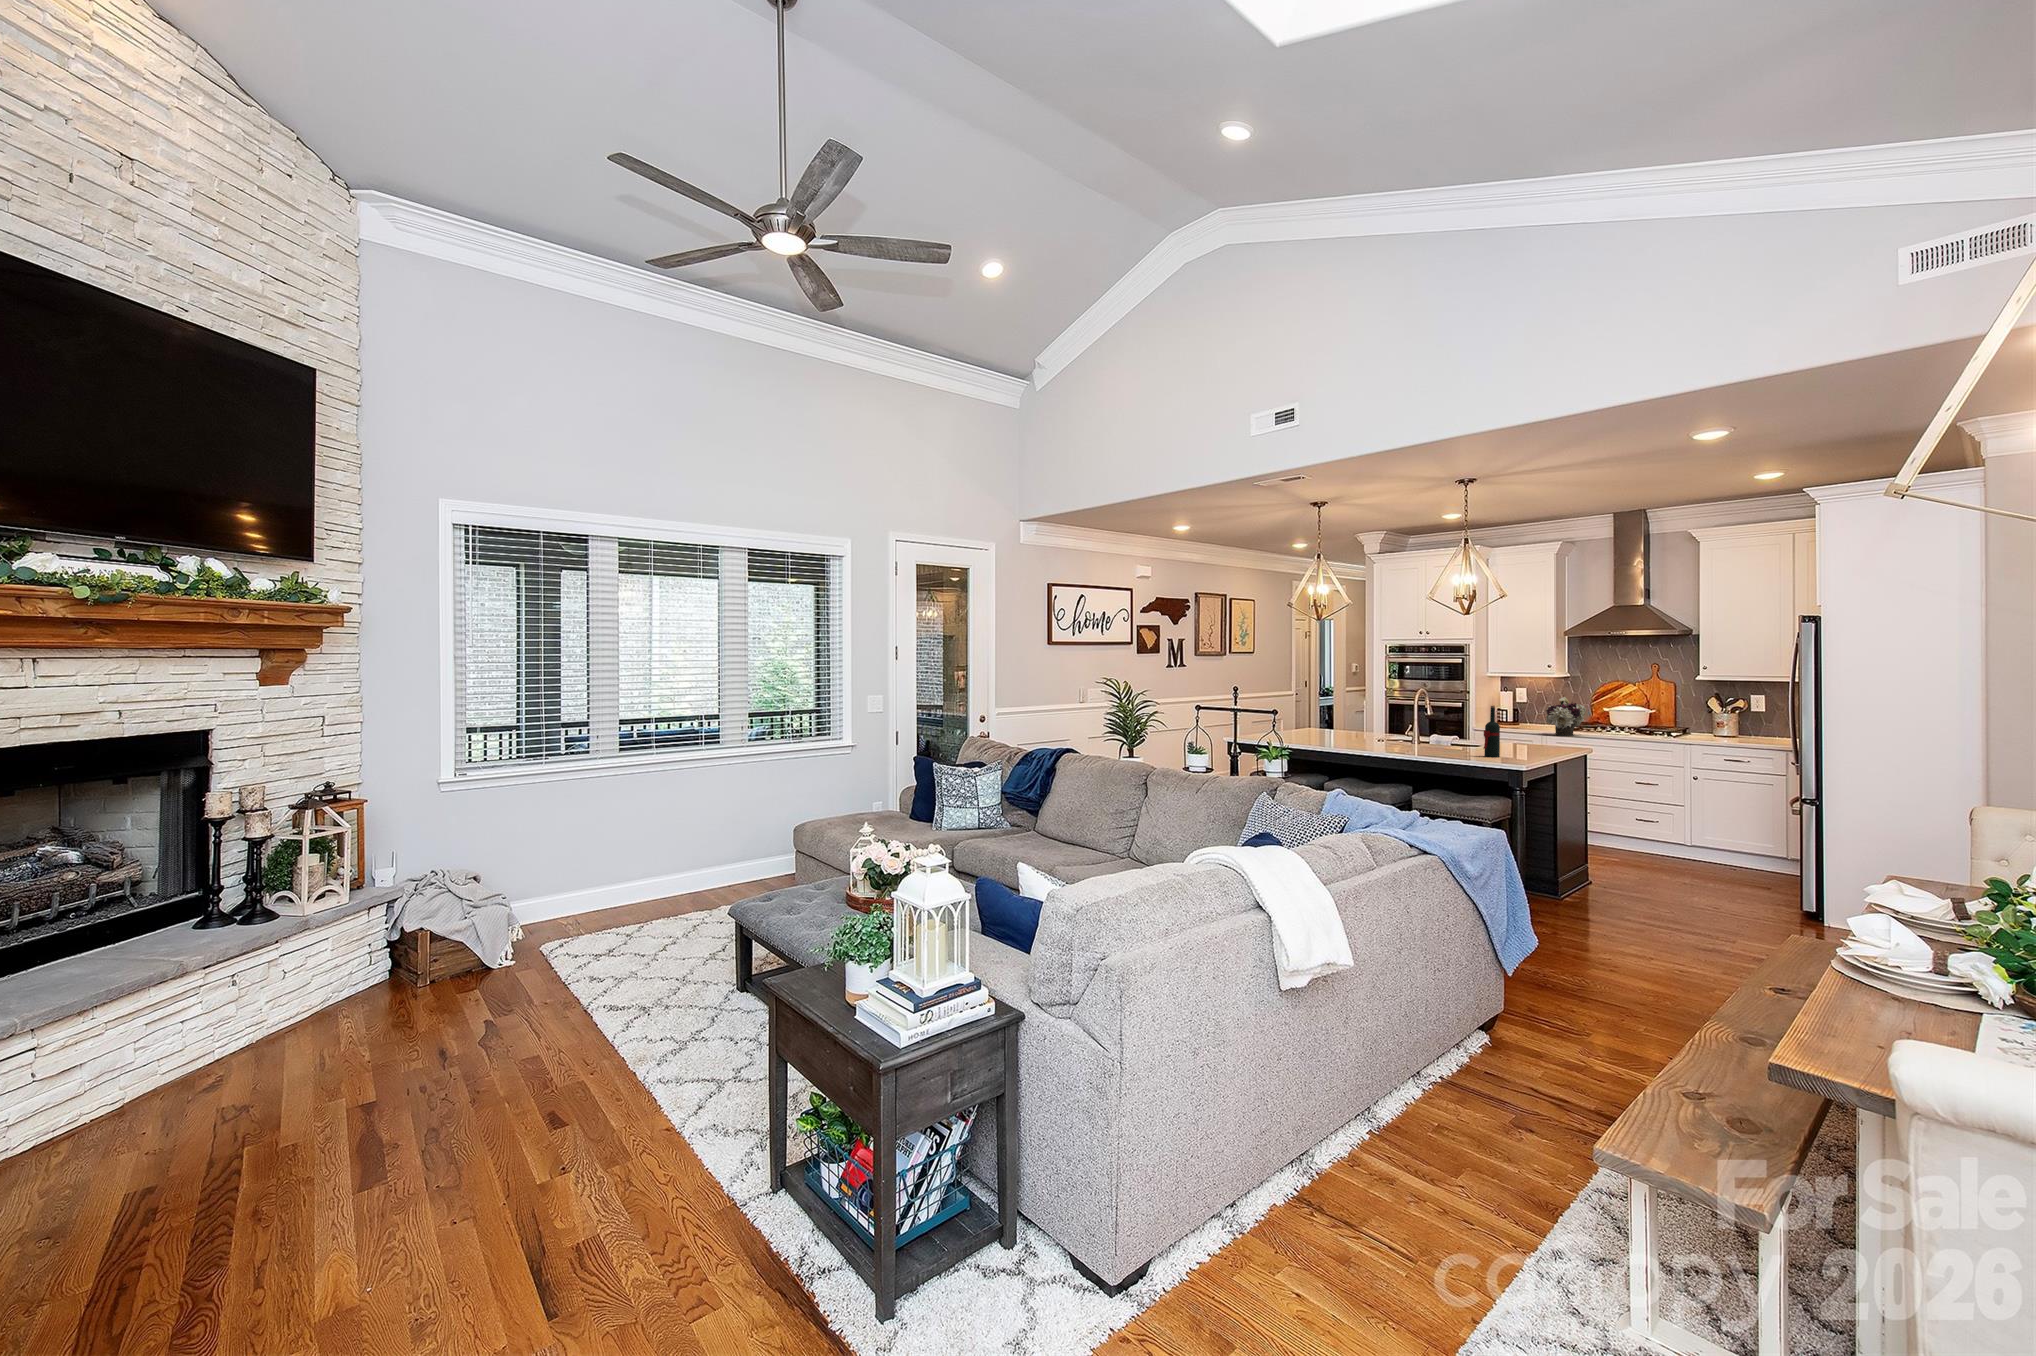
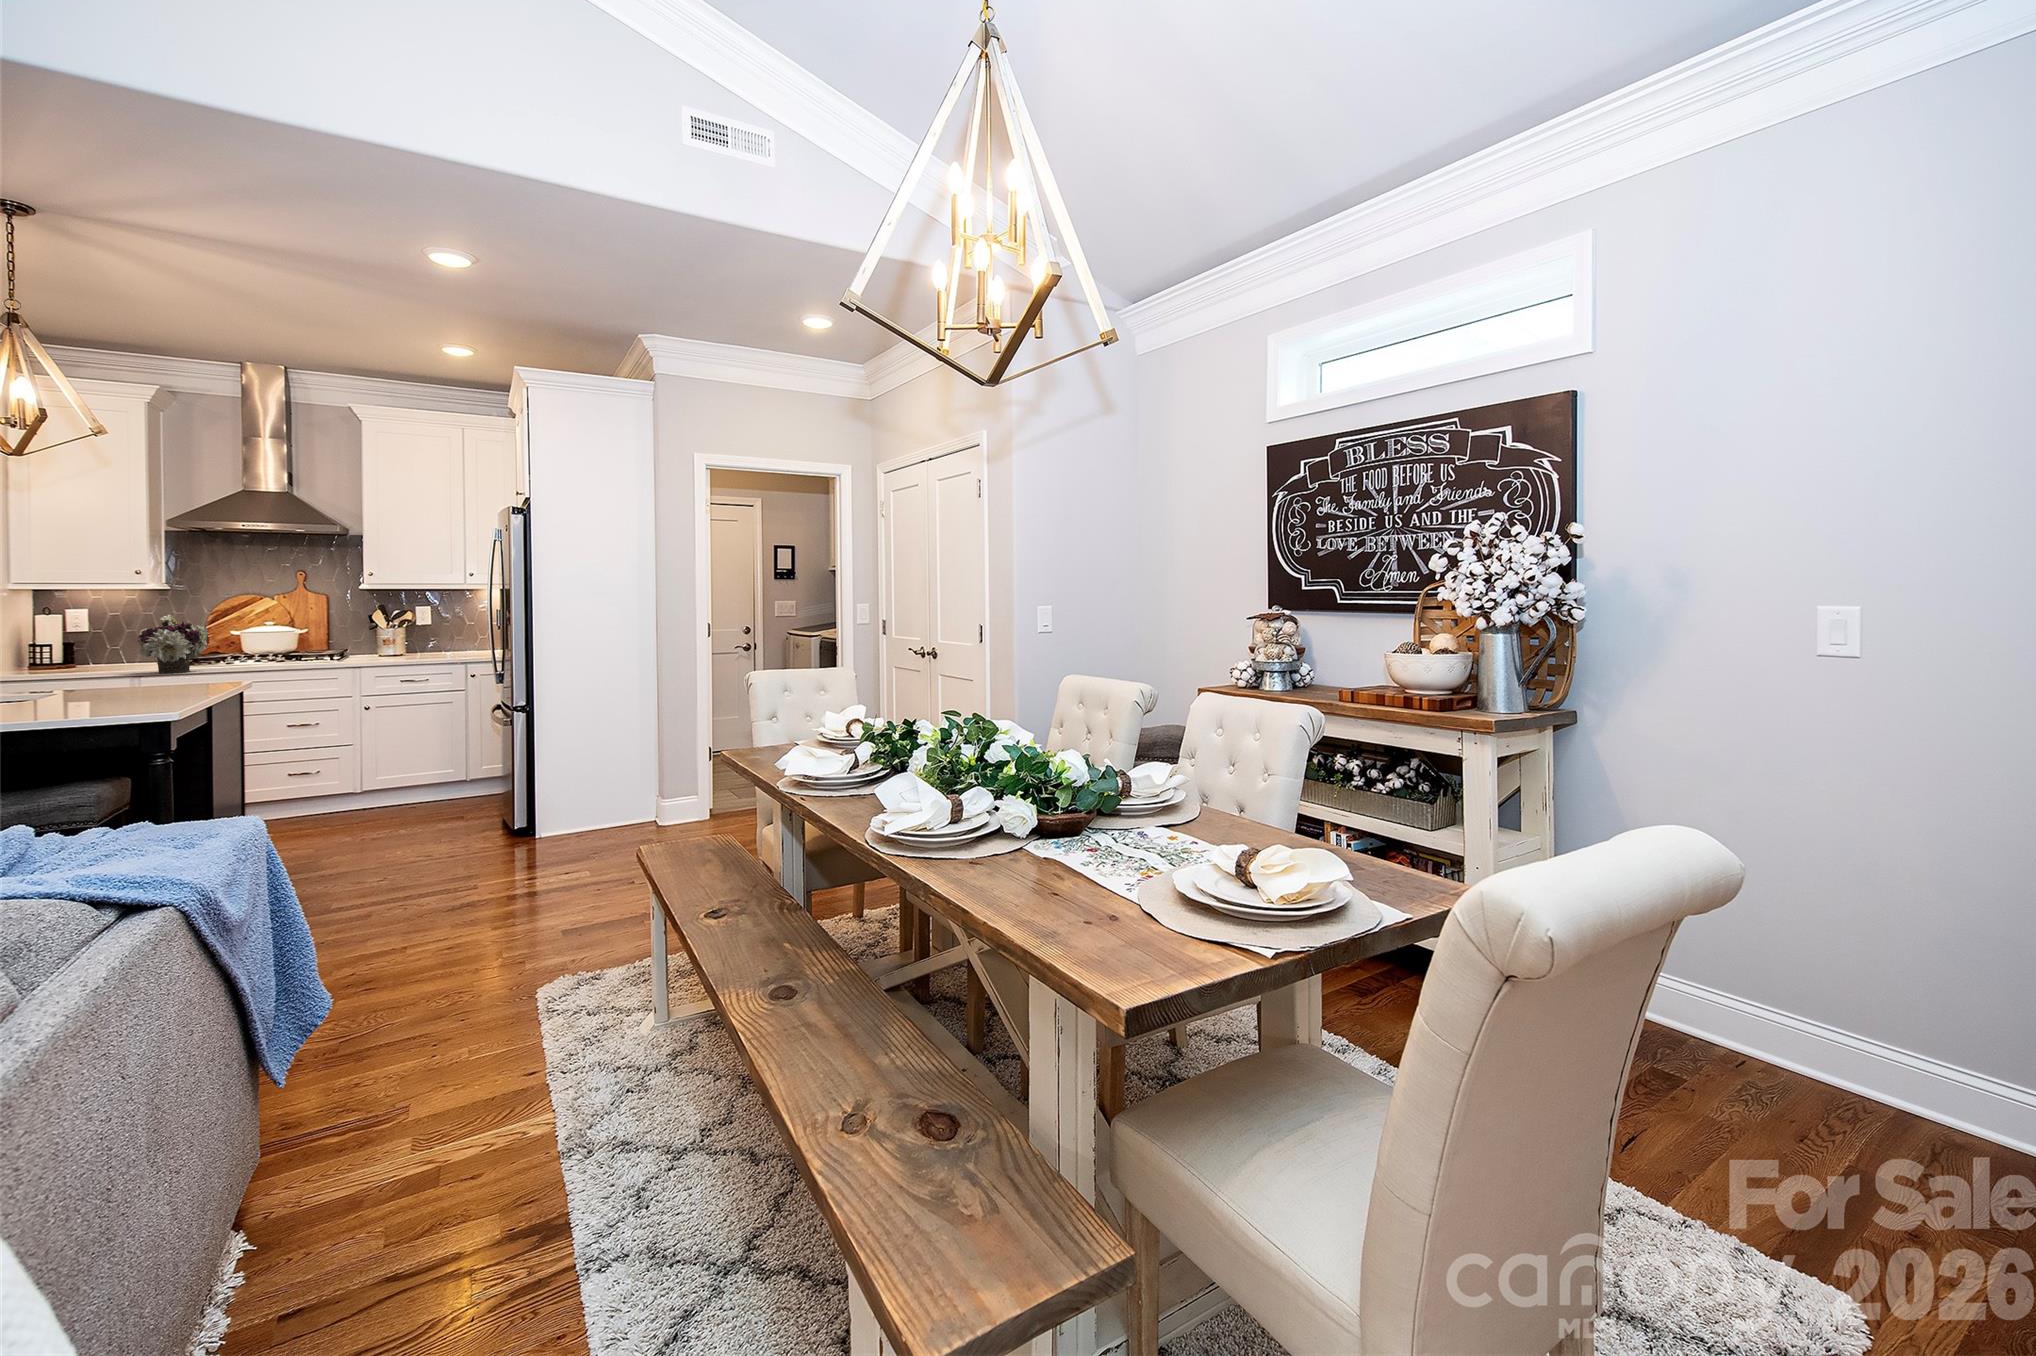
wine bottle: present [1484,706,1500,757] -> none [62,612,104,707]

